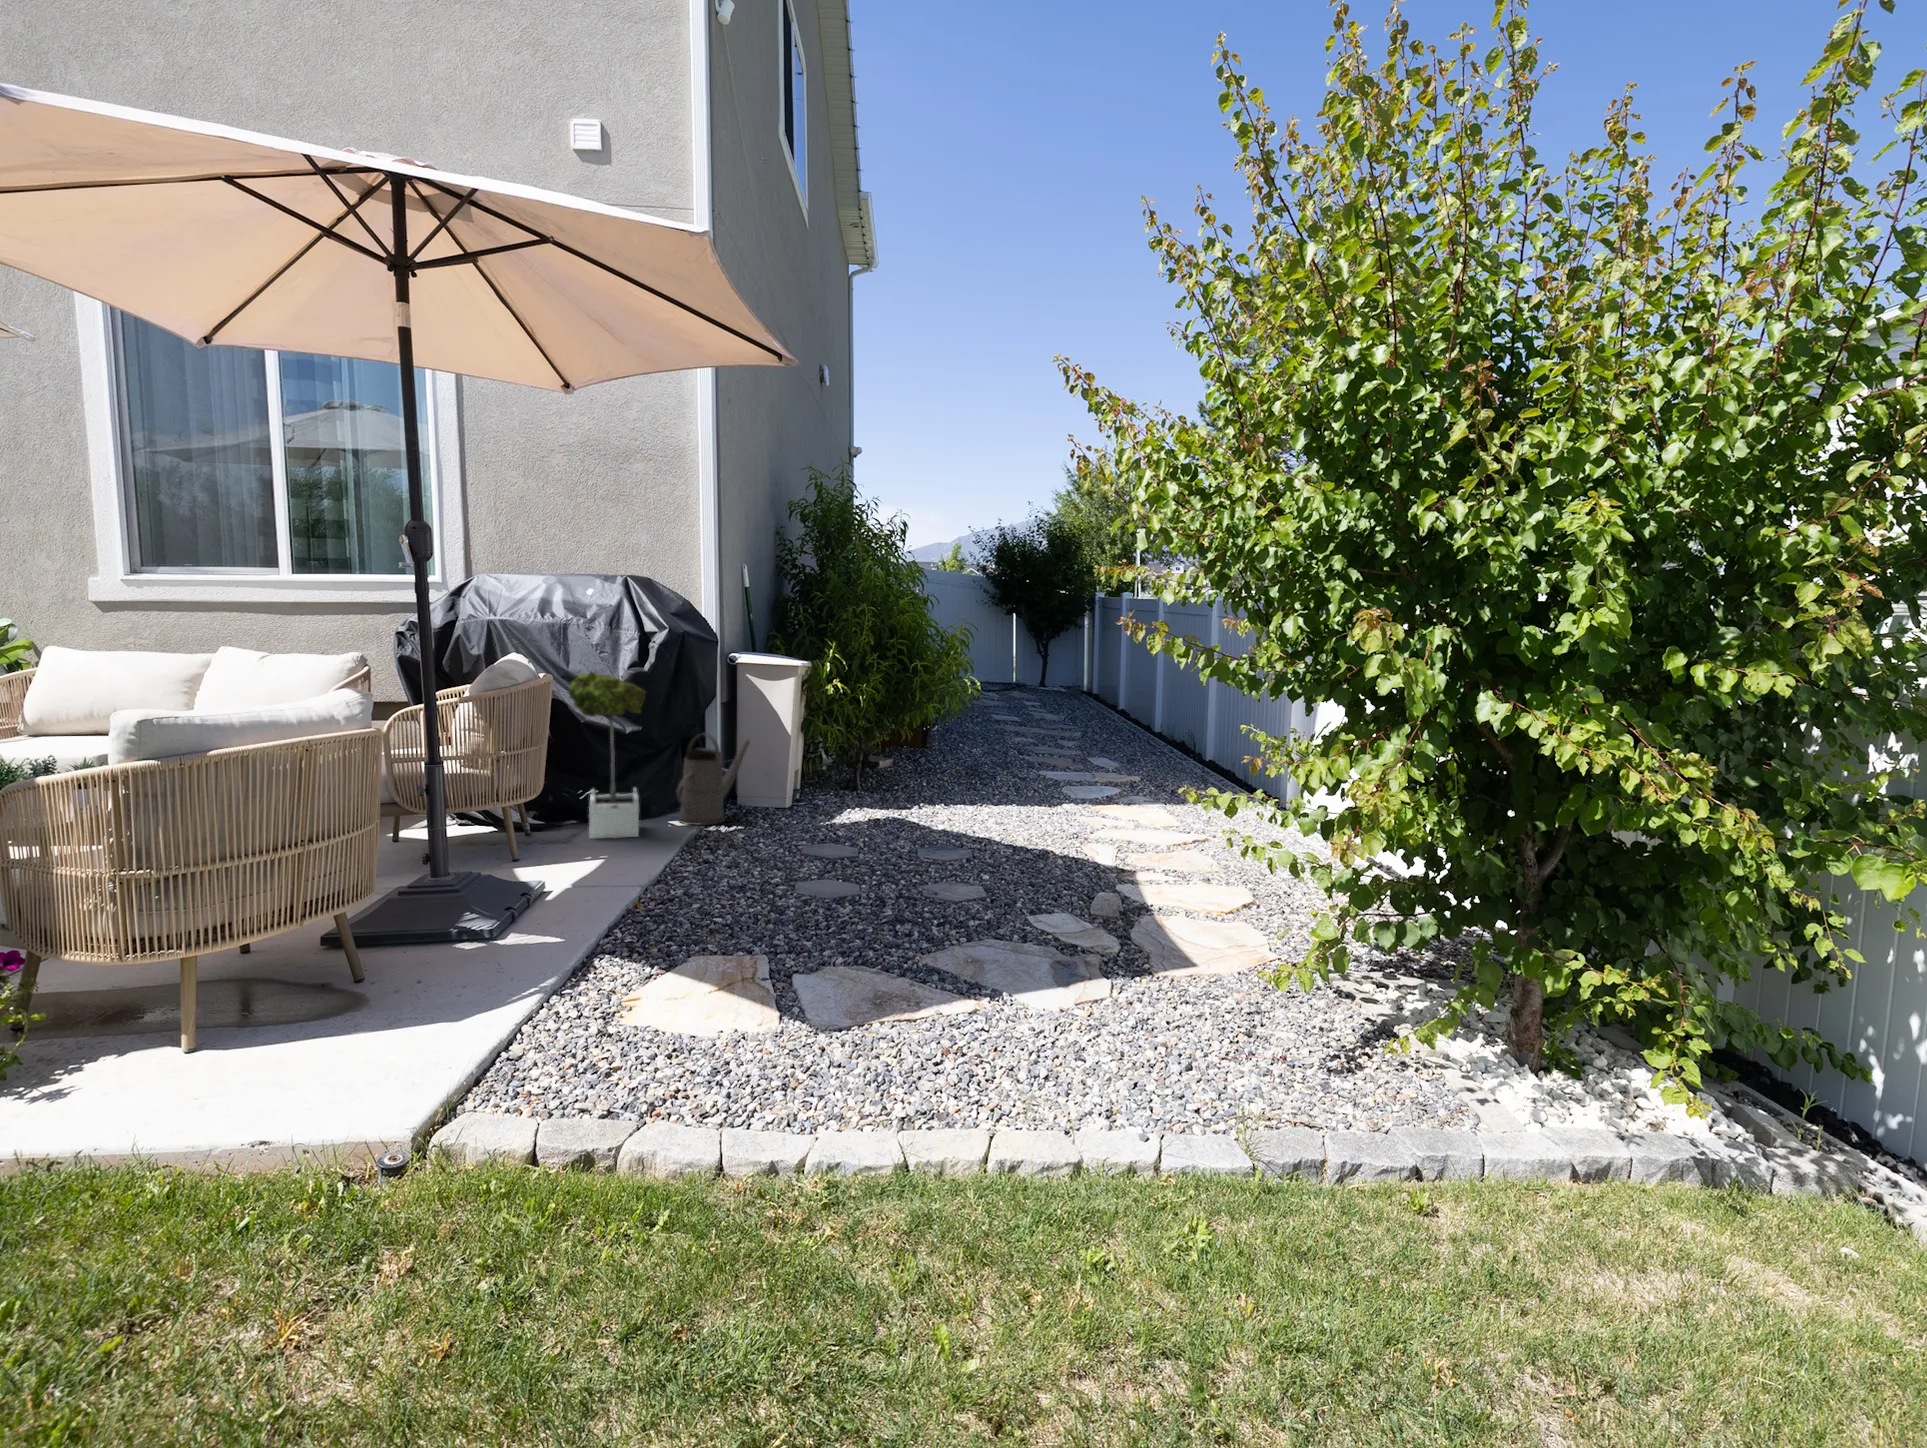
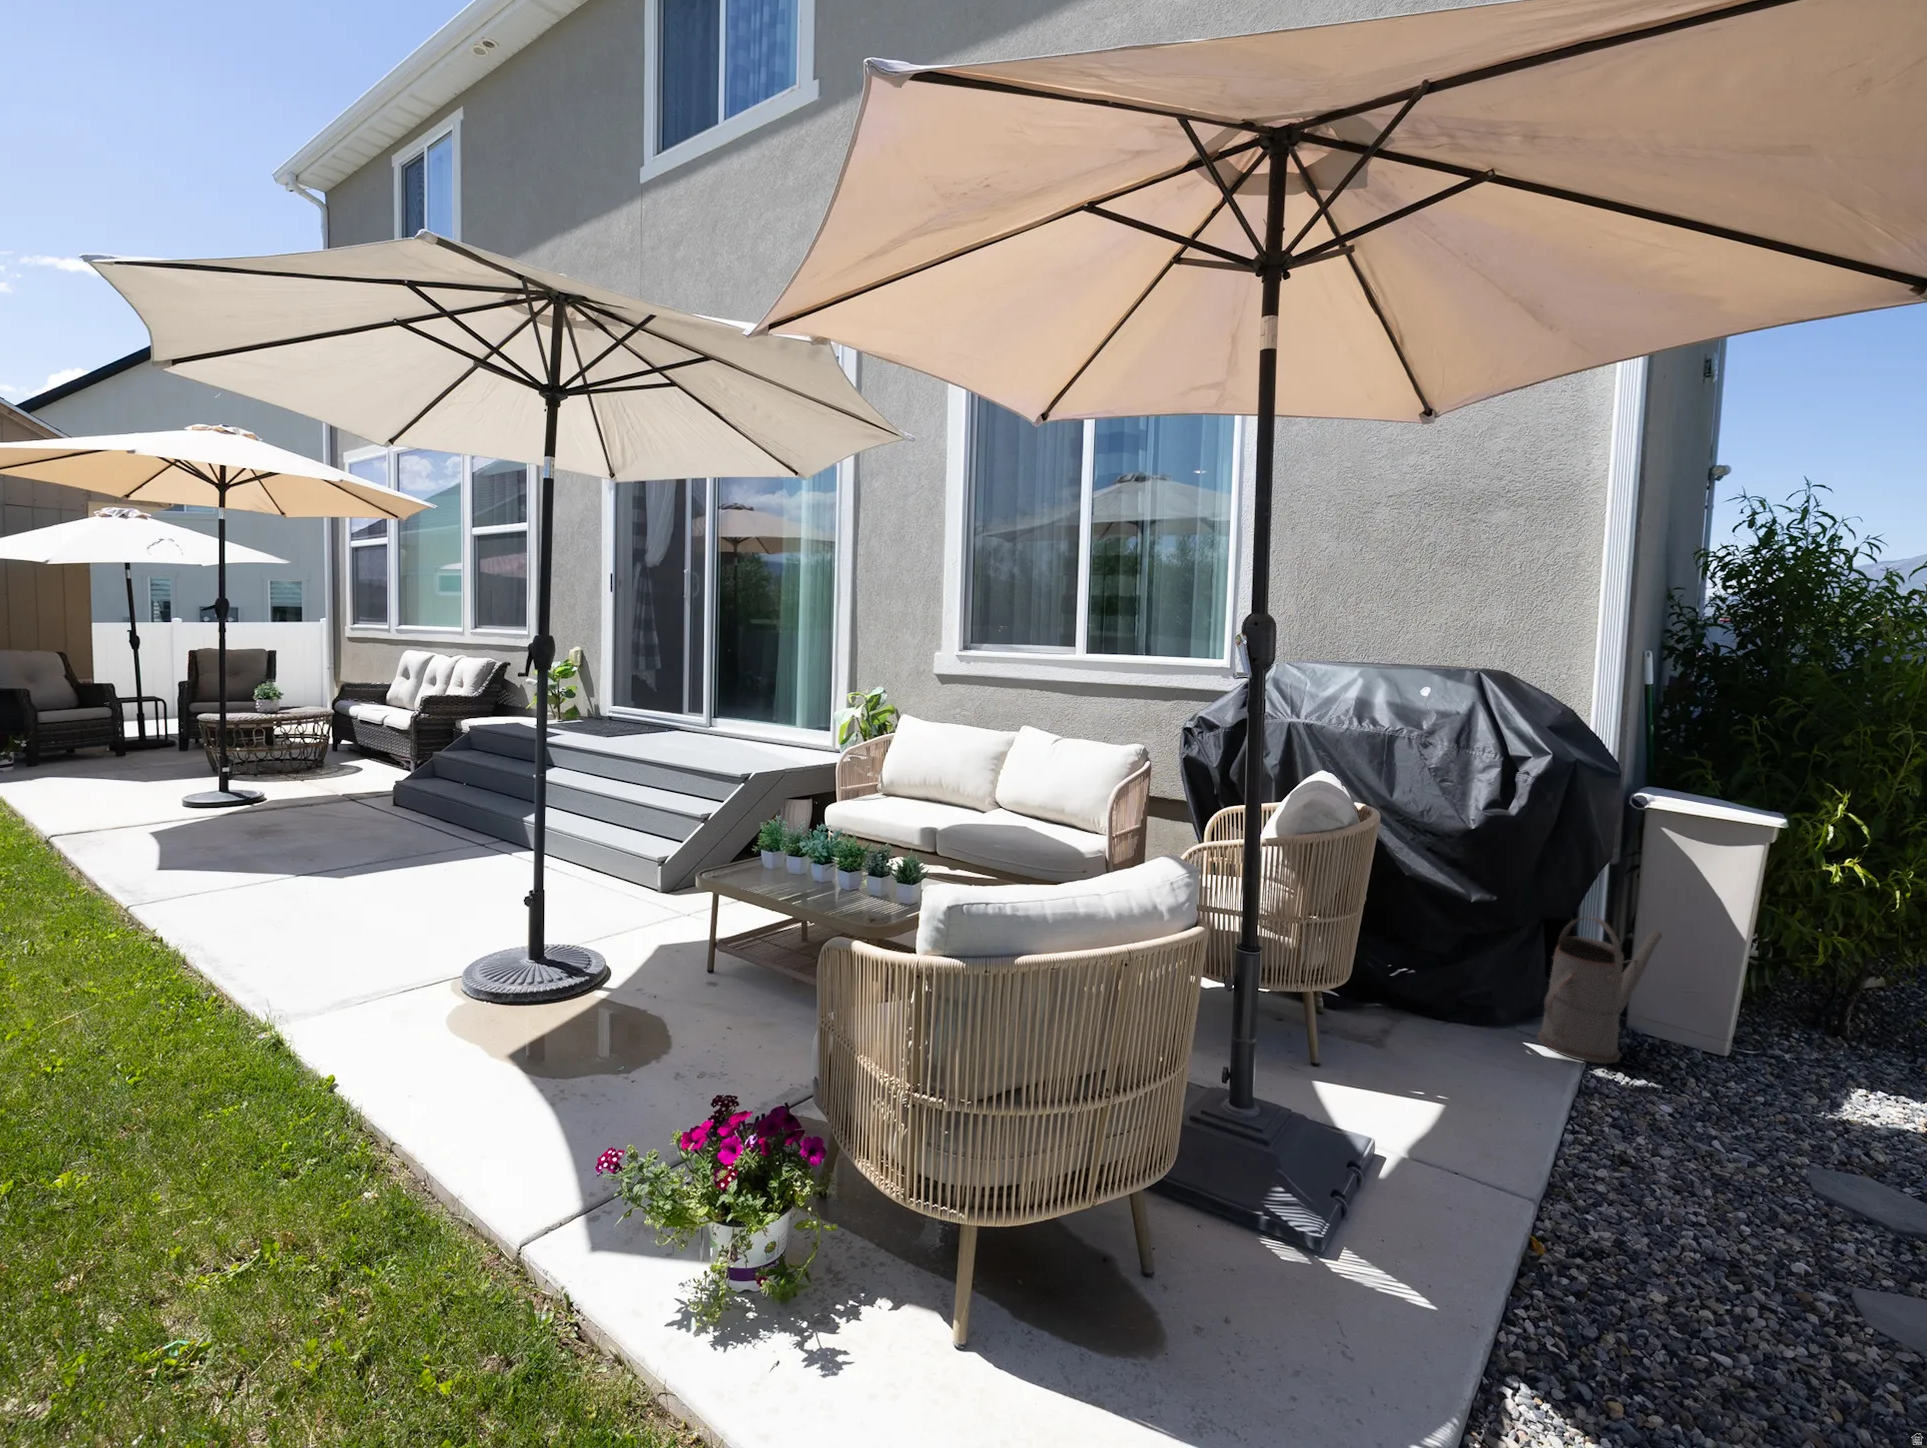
potted tree: present [569,672,646,839] -> none [1397,811,1514,1061]

